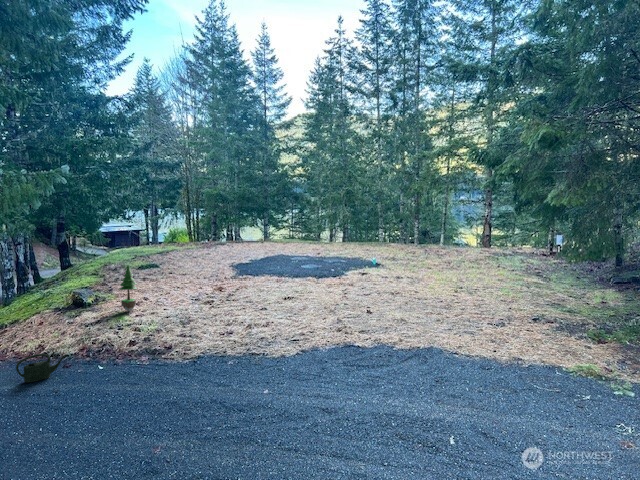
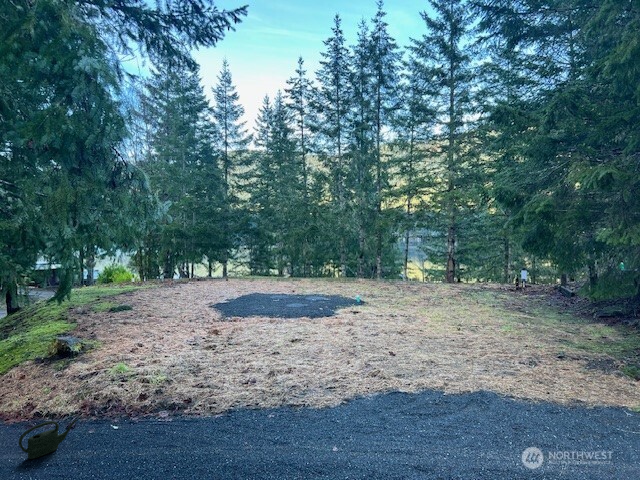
potted tree: present [120,265,137,311] -> none [115,307,136,359]

